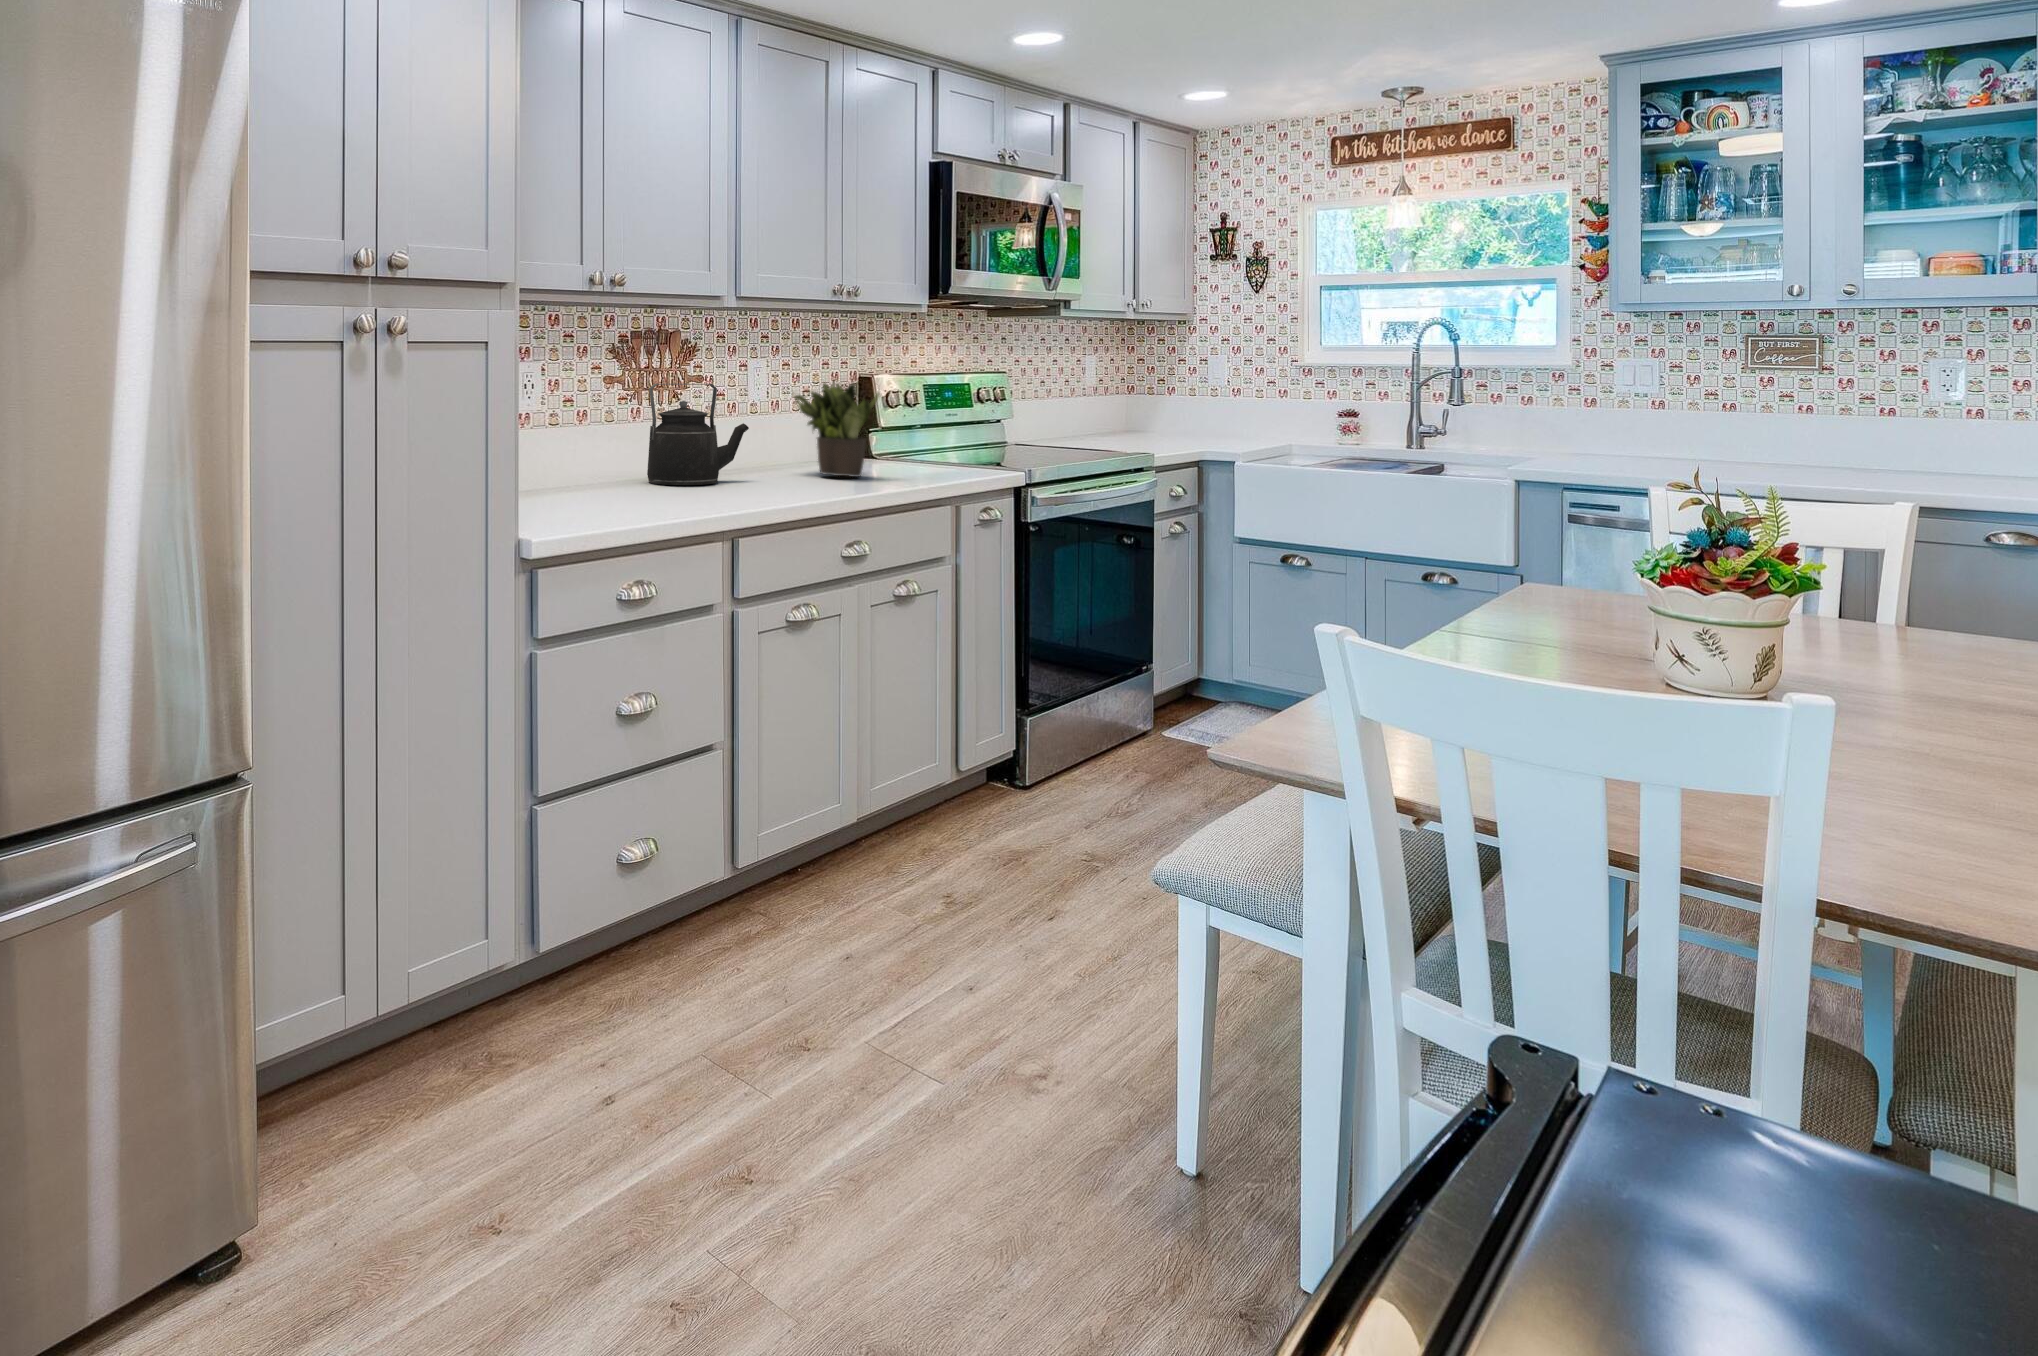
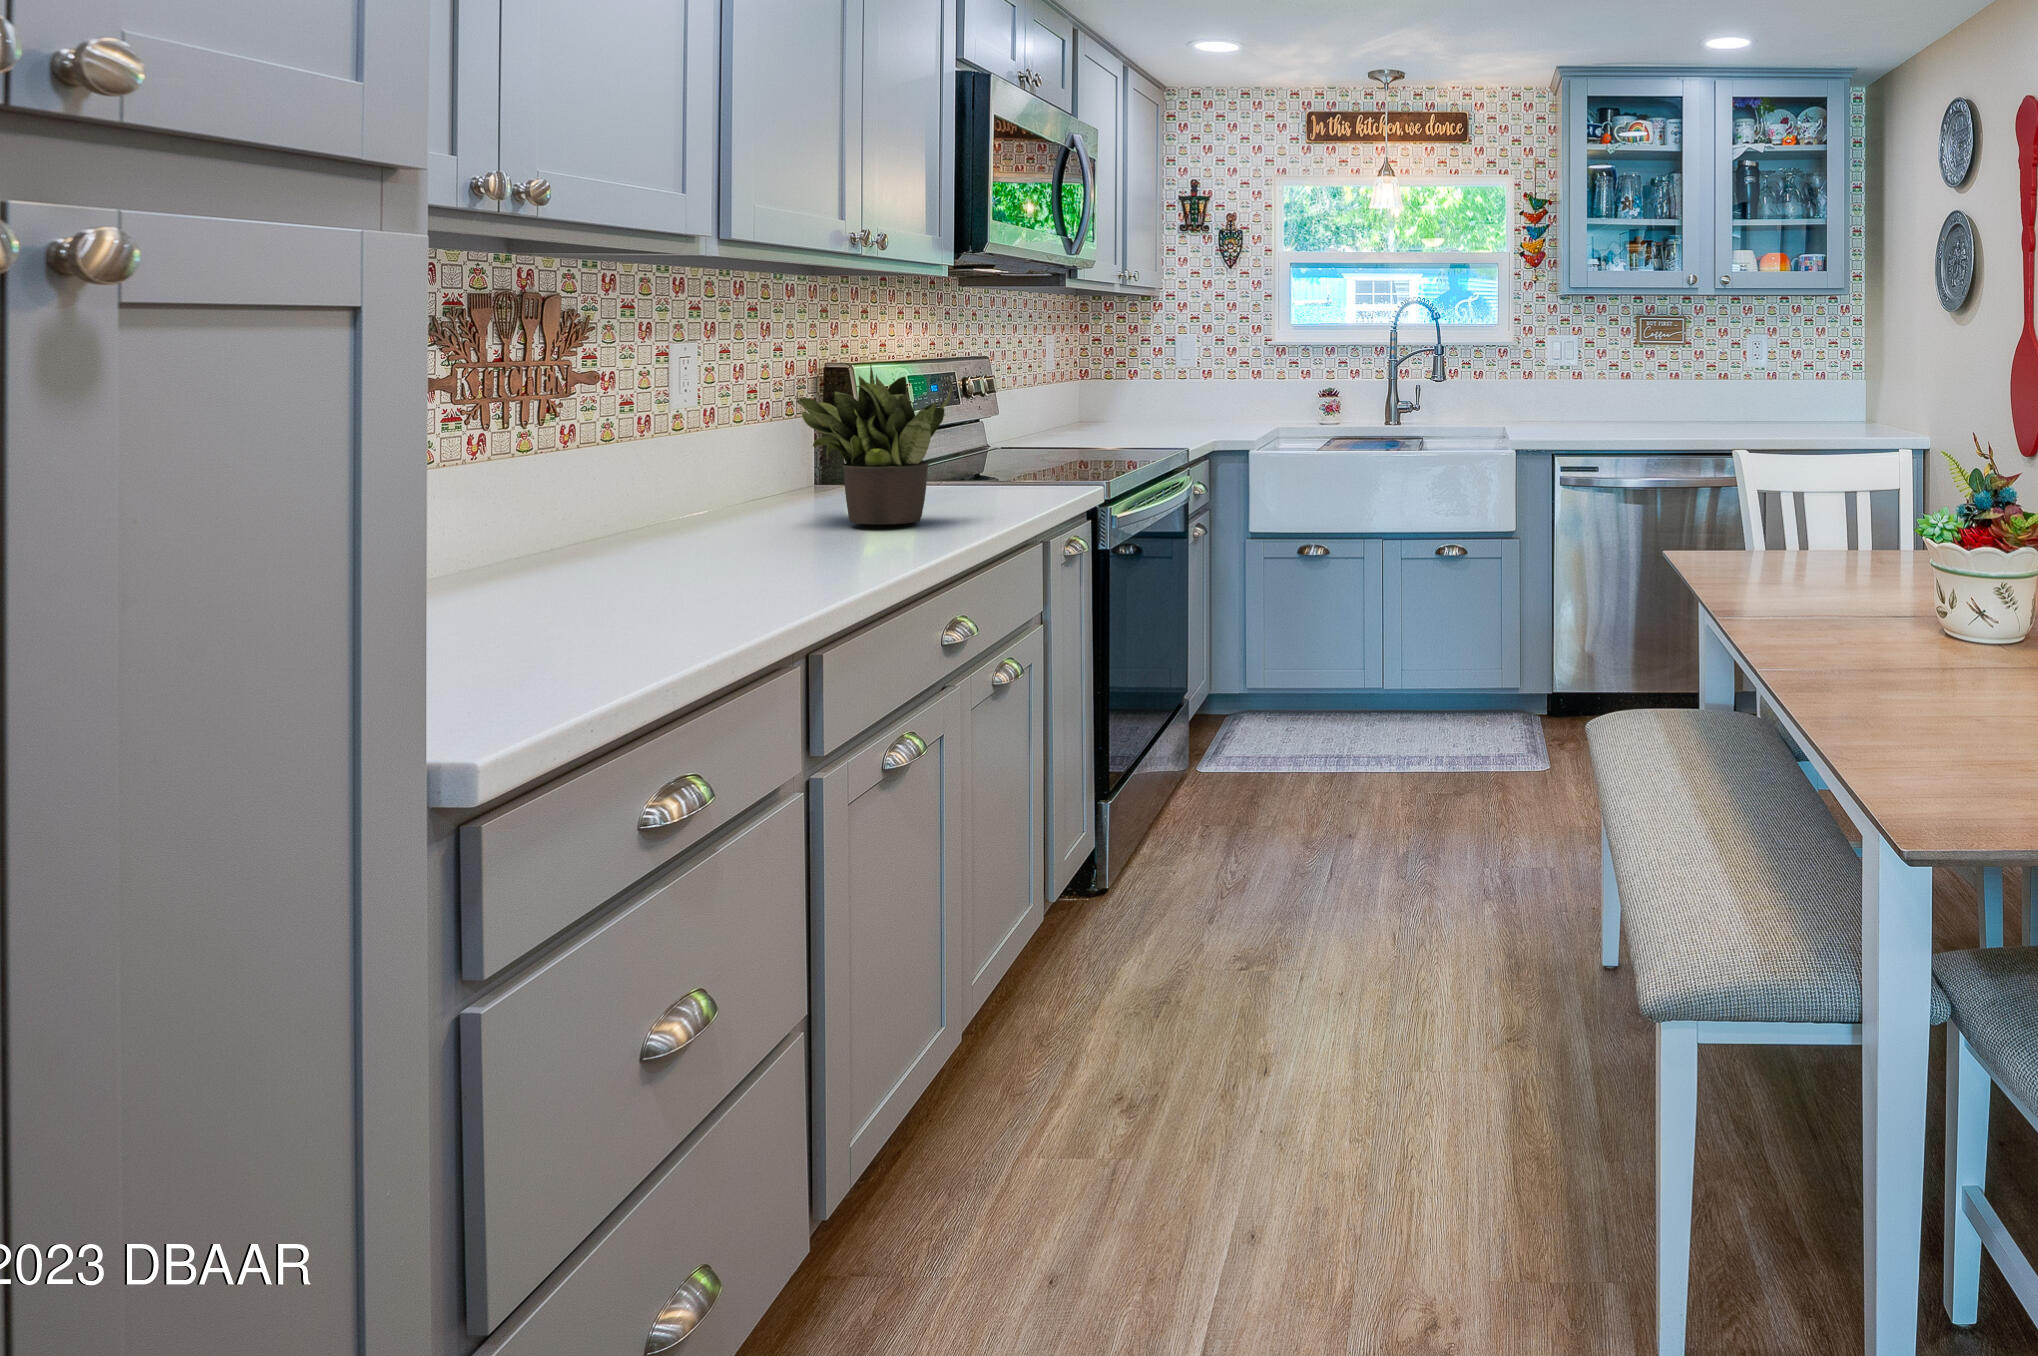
kettle: present [647,384,749,485] -> none [530,387,743,588]

